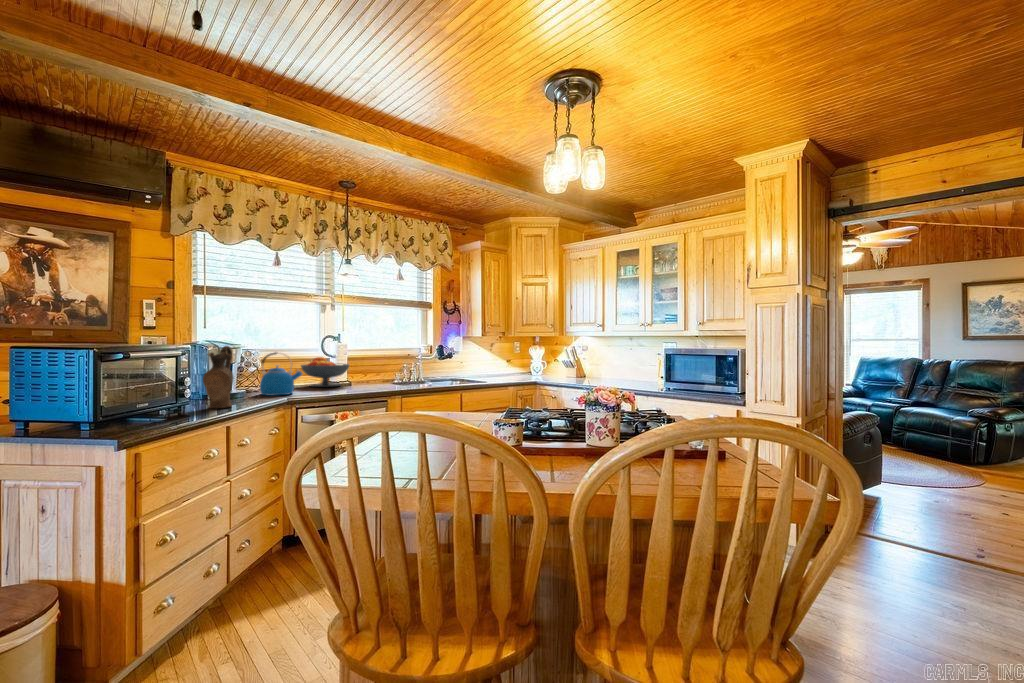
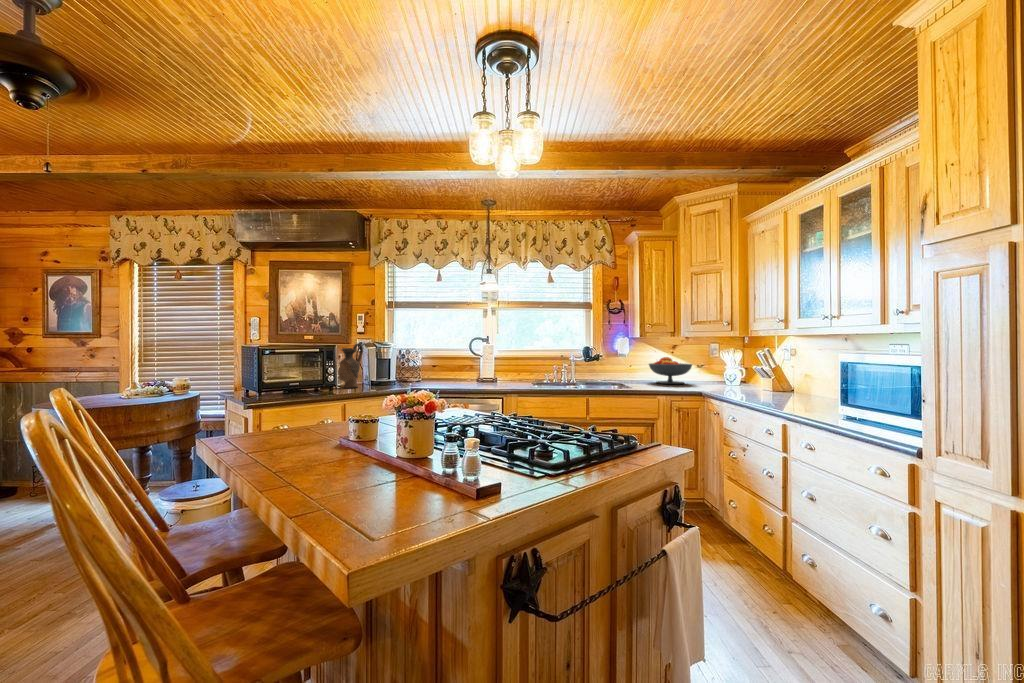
kettle: present [260,352,302,396] -> none [406,349,435,383]
fruit bowl: present [301,357,349,387] -> present [649,357,692,384]

